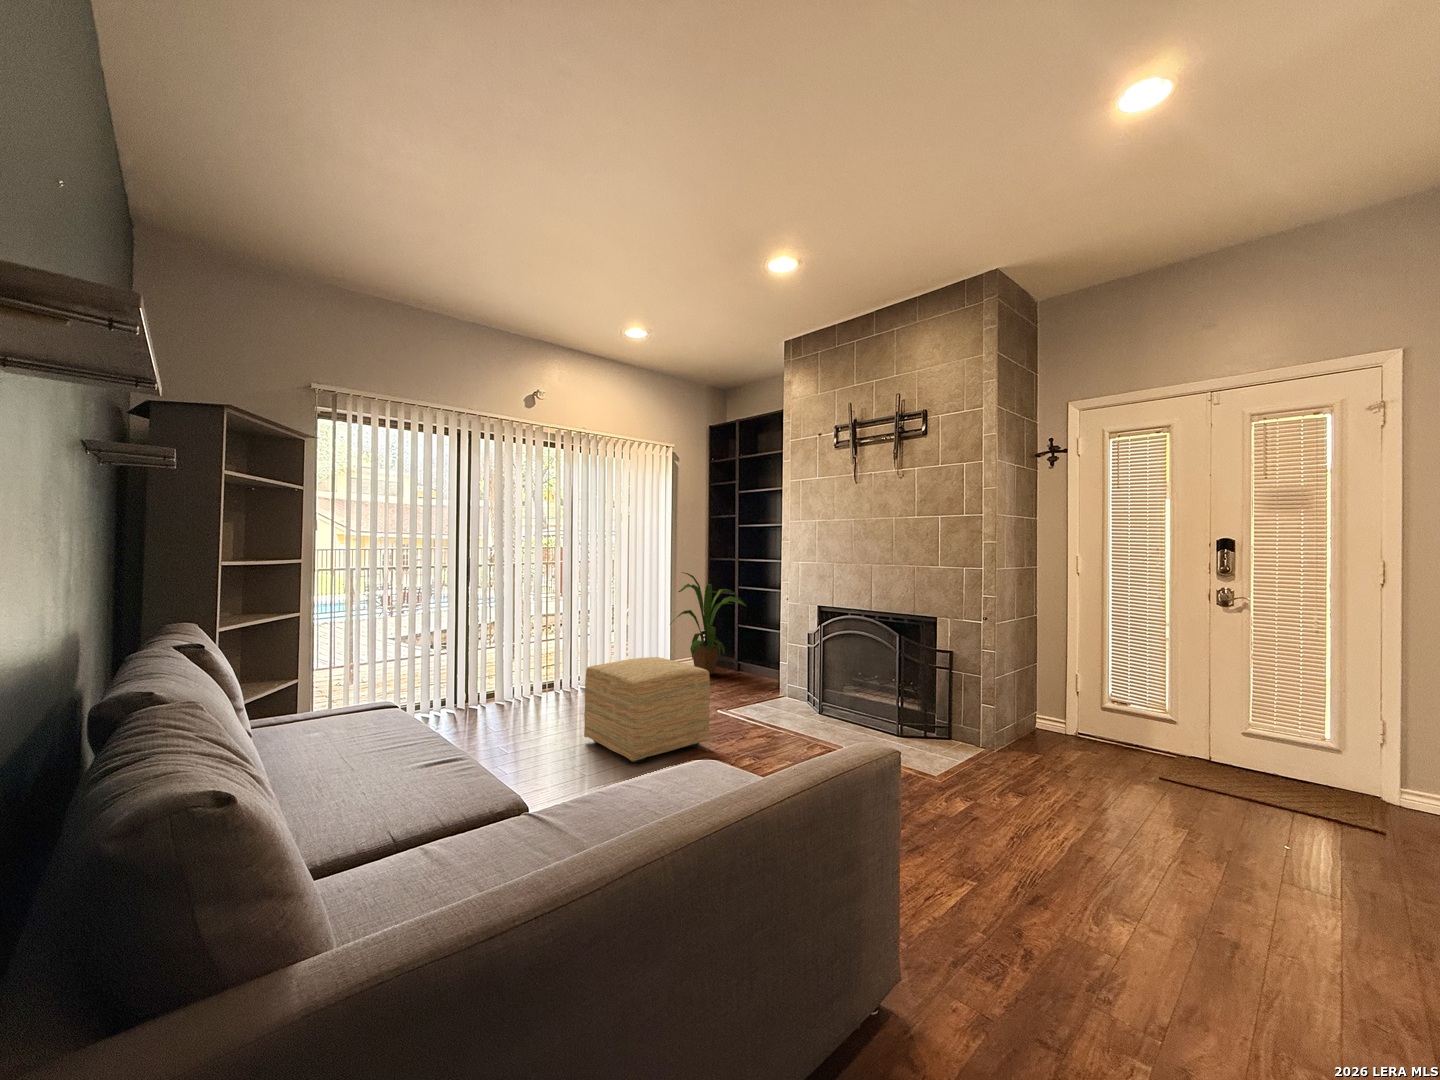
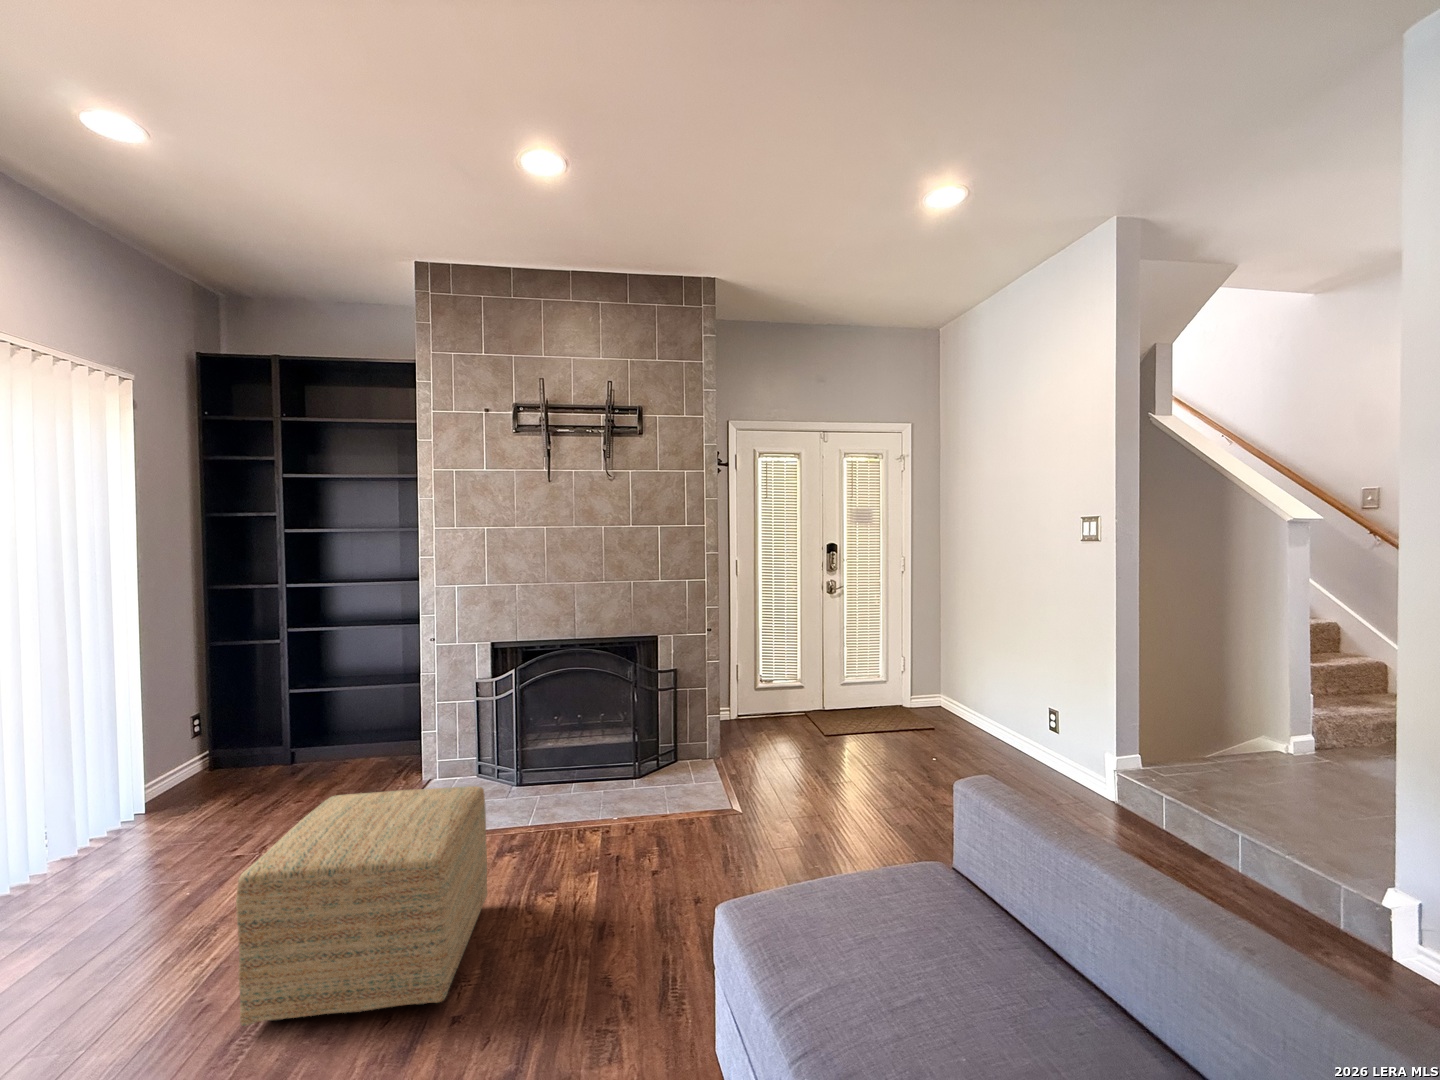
house plant: present [671,572,746,674] -> none [163,621,329,796]

